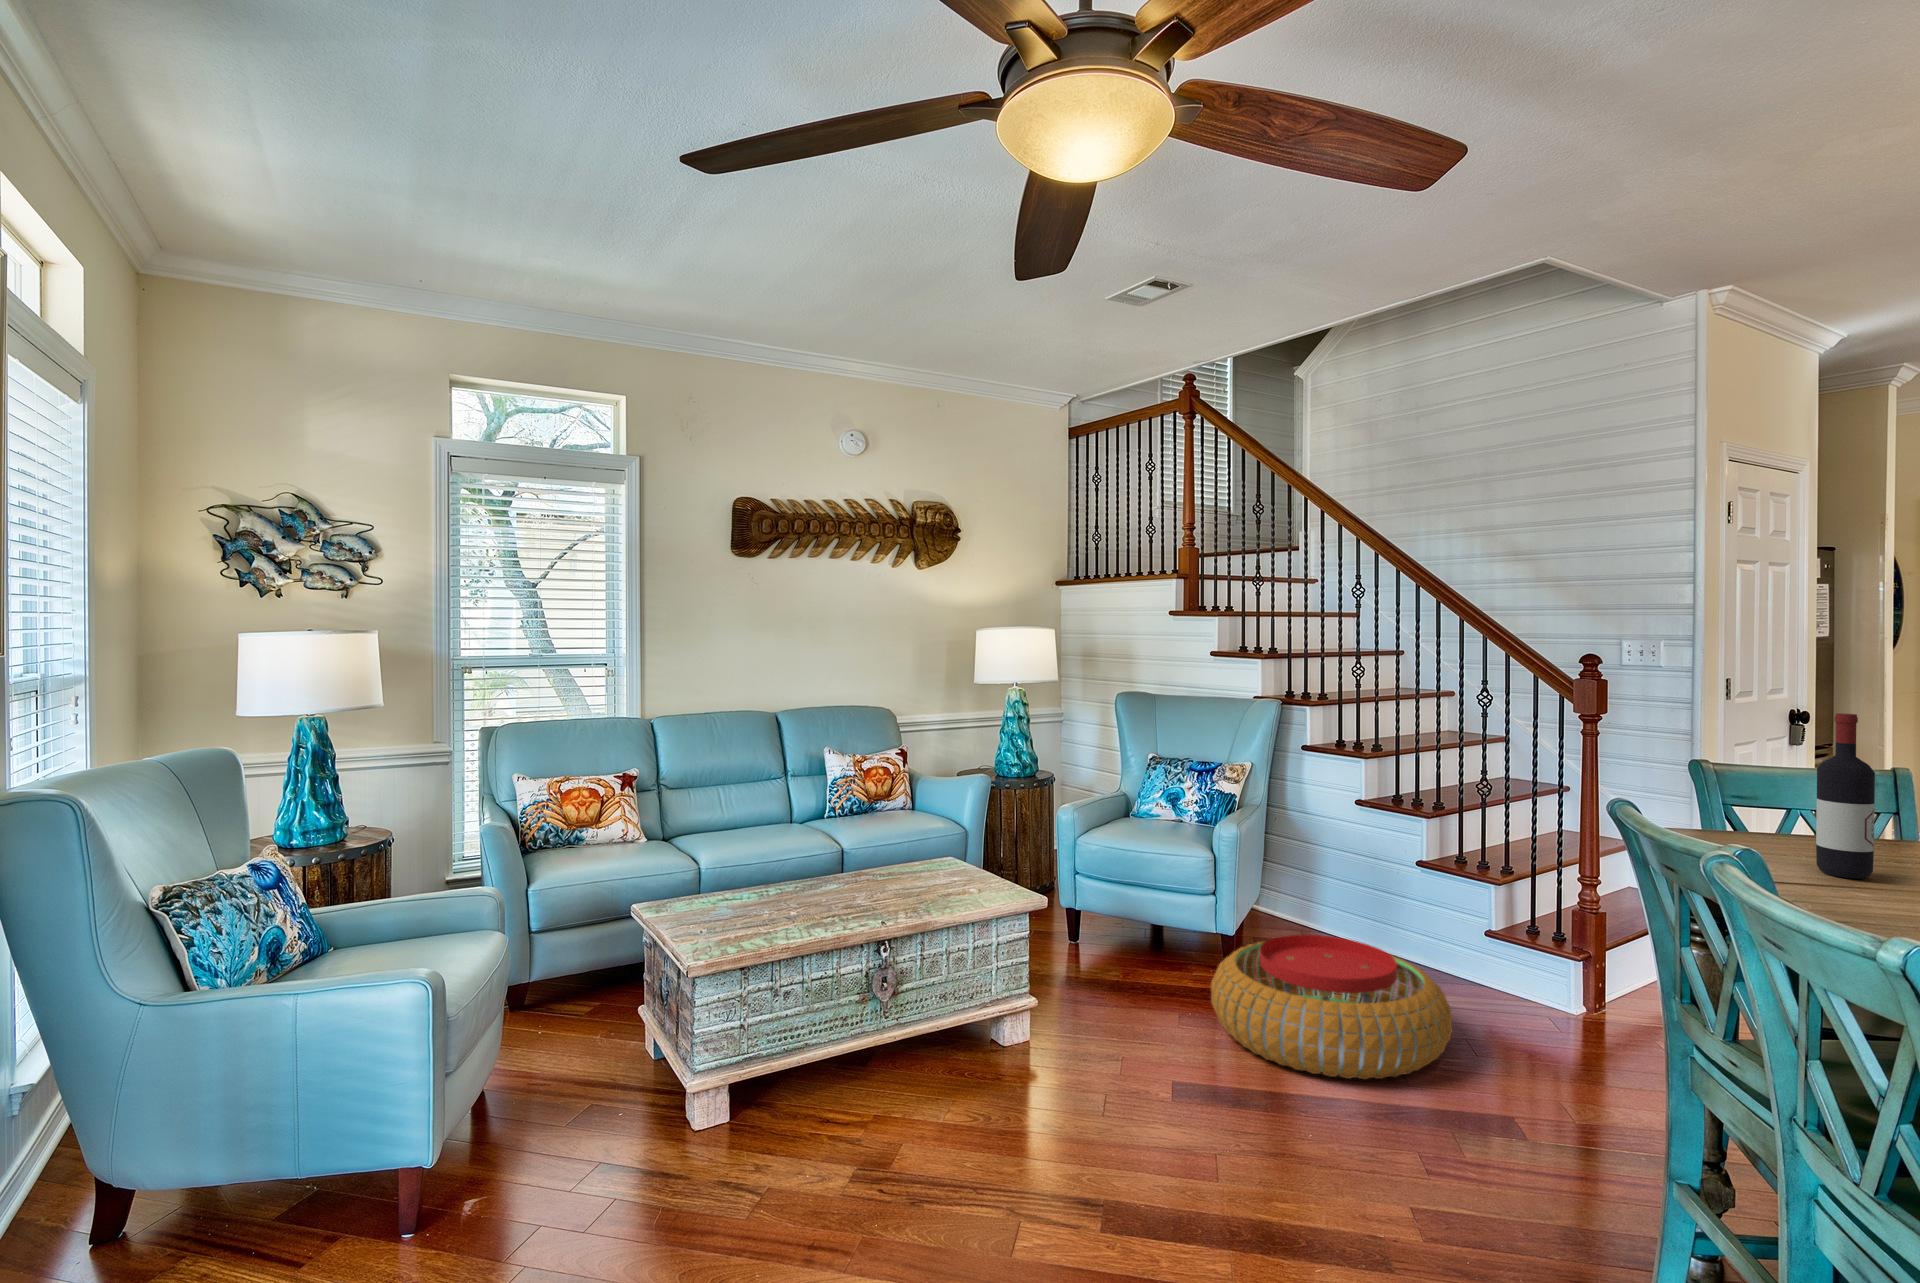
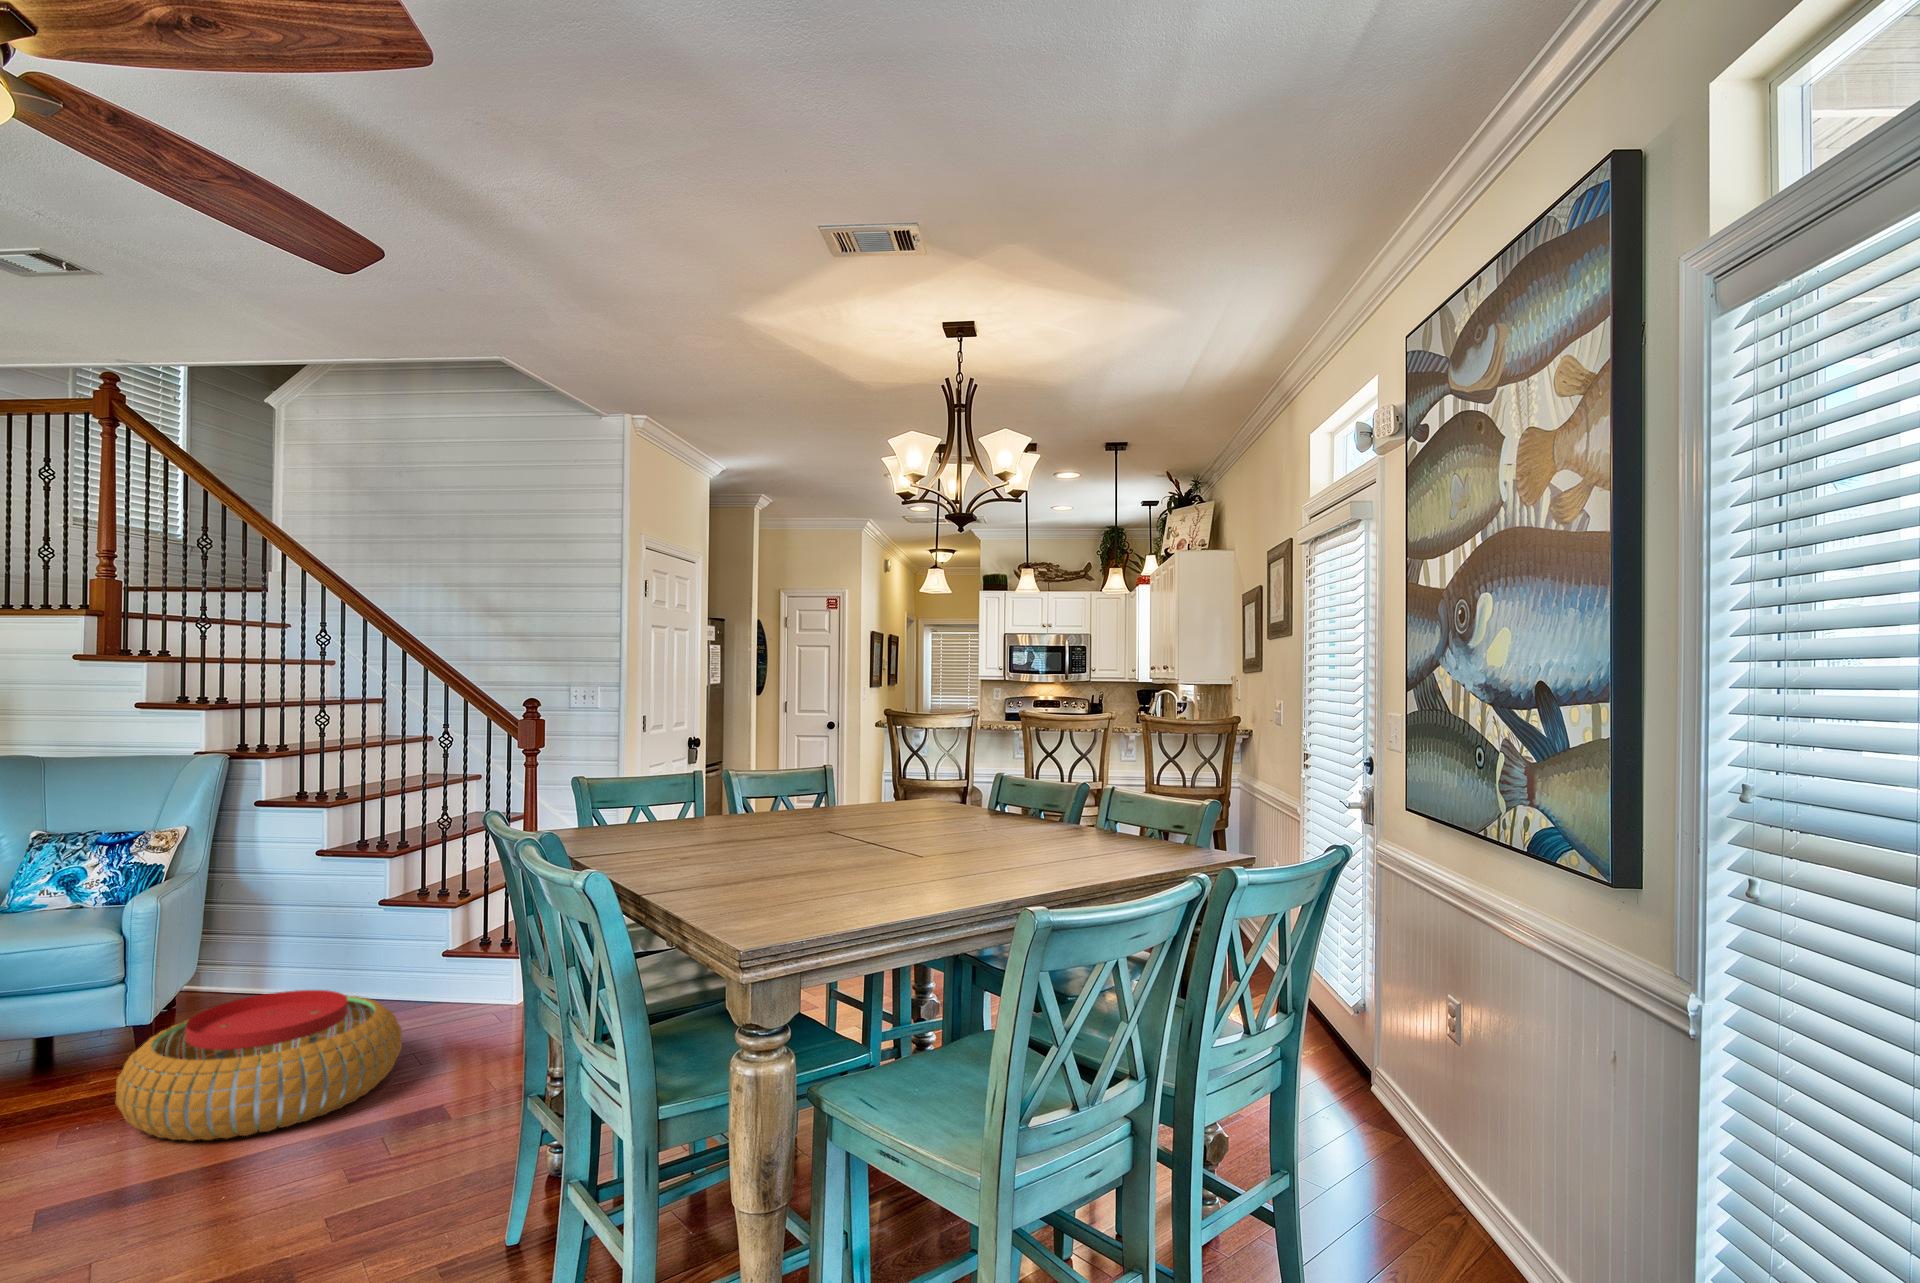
wine bottle: present [1816,713,1875,879] -> none [647,729,678,840]

